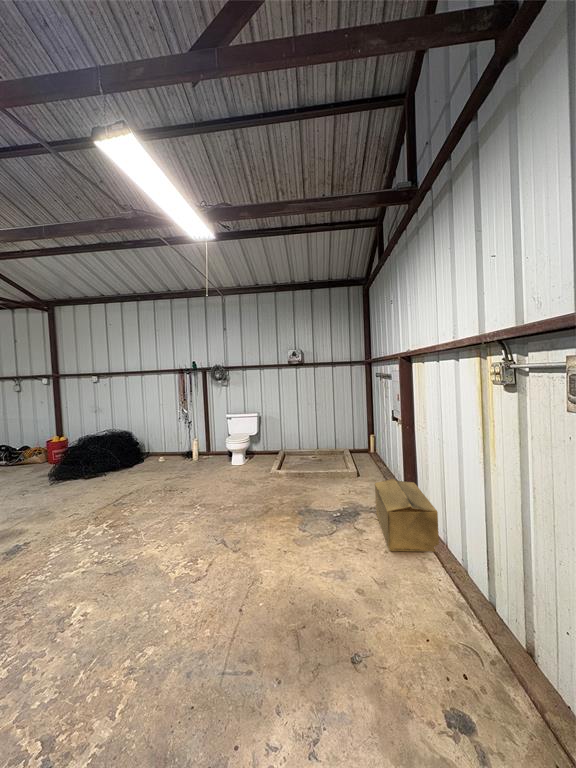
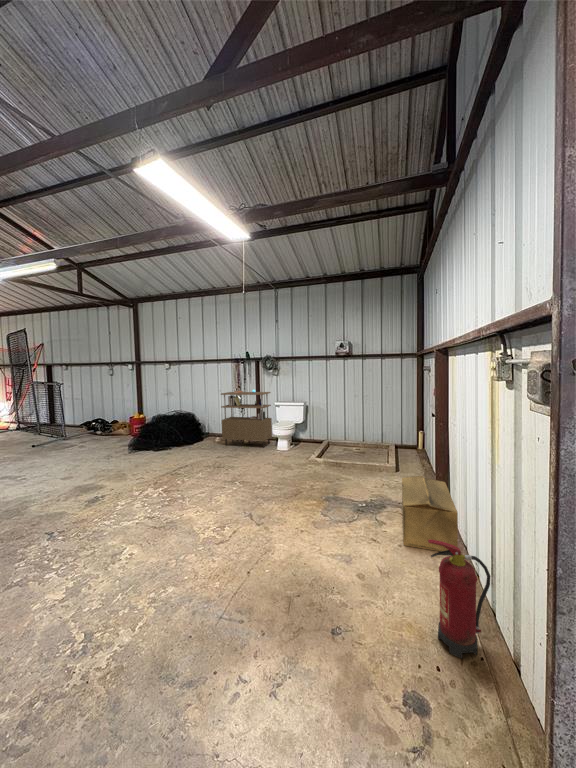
shelving unit: none [165,402,225,466] -> present [221,390,272,448]
fire extinguisher: none [437,544,494,659] -> present [428,539,491,659]

